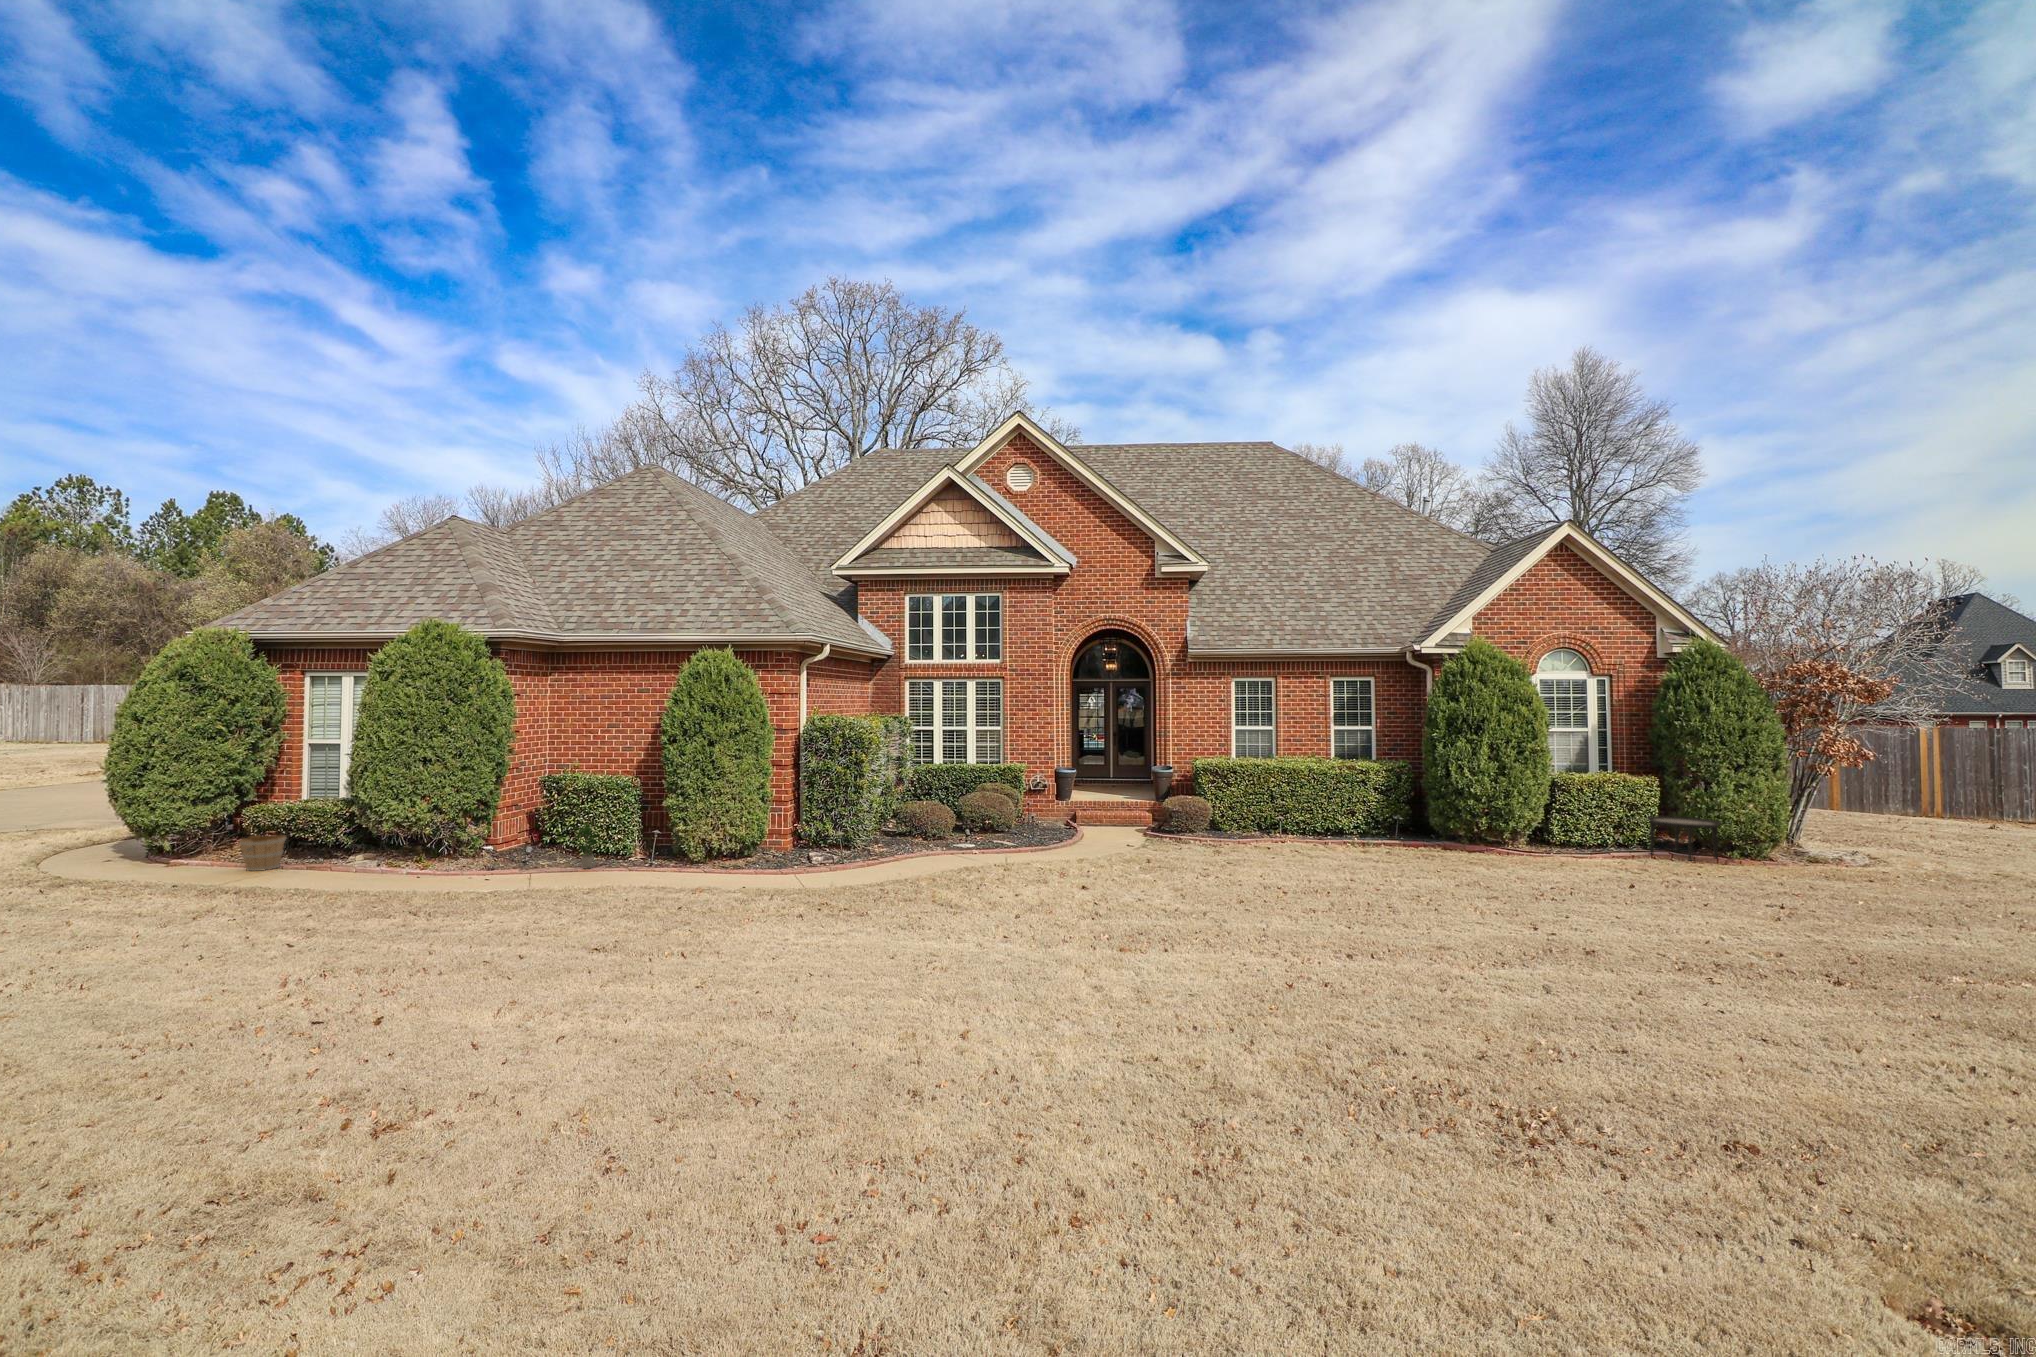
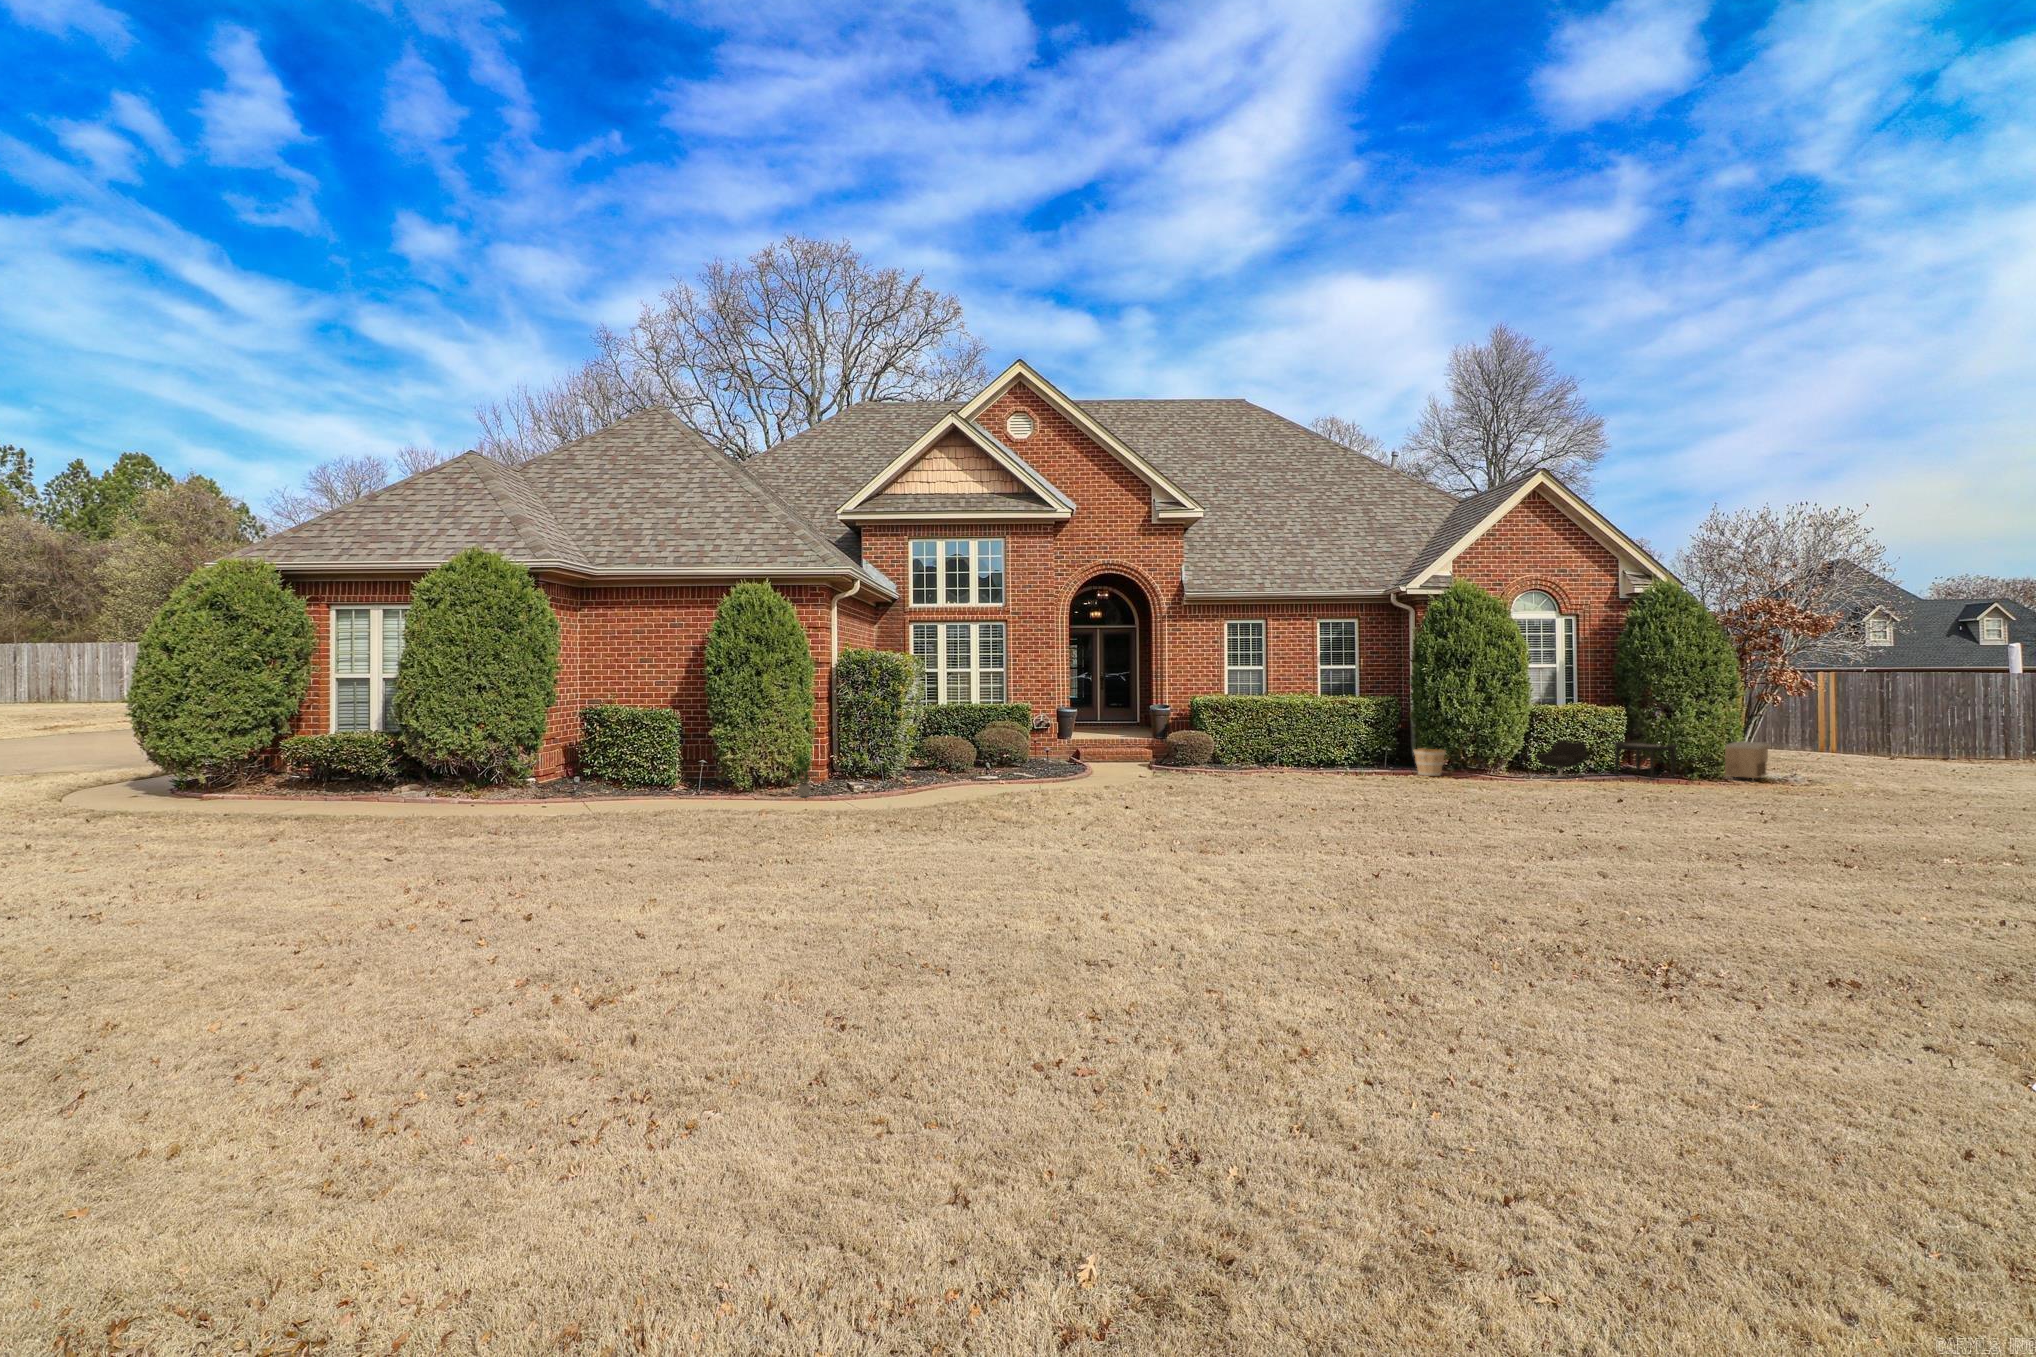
lounge chair: none [1557,814,1618,859] -> present [1535,741,1588,777]
storage bench: none [1775,818,1827,866] -> present [1725,741,1770,782]
potted plant: present [577,823,596,869] -> present [794,753,810,797]
wooden bucket: present [239,835,286,871] -> present [1414,748,1446,776]

